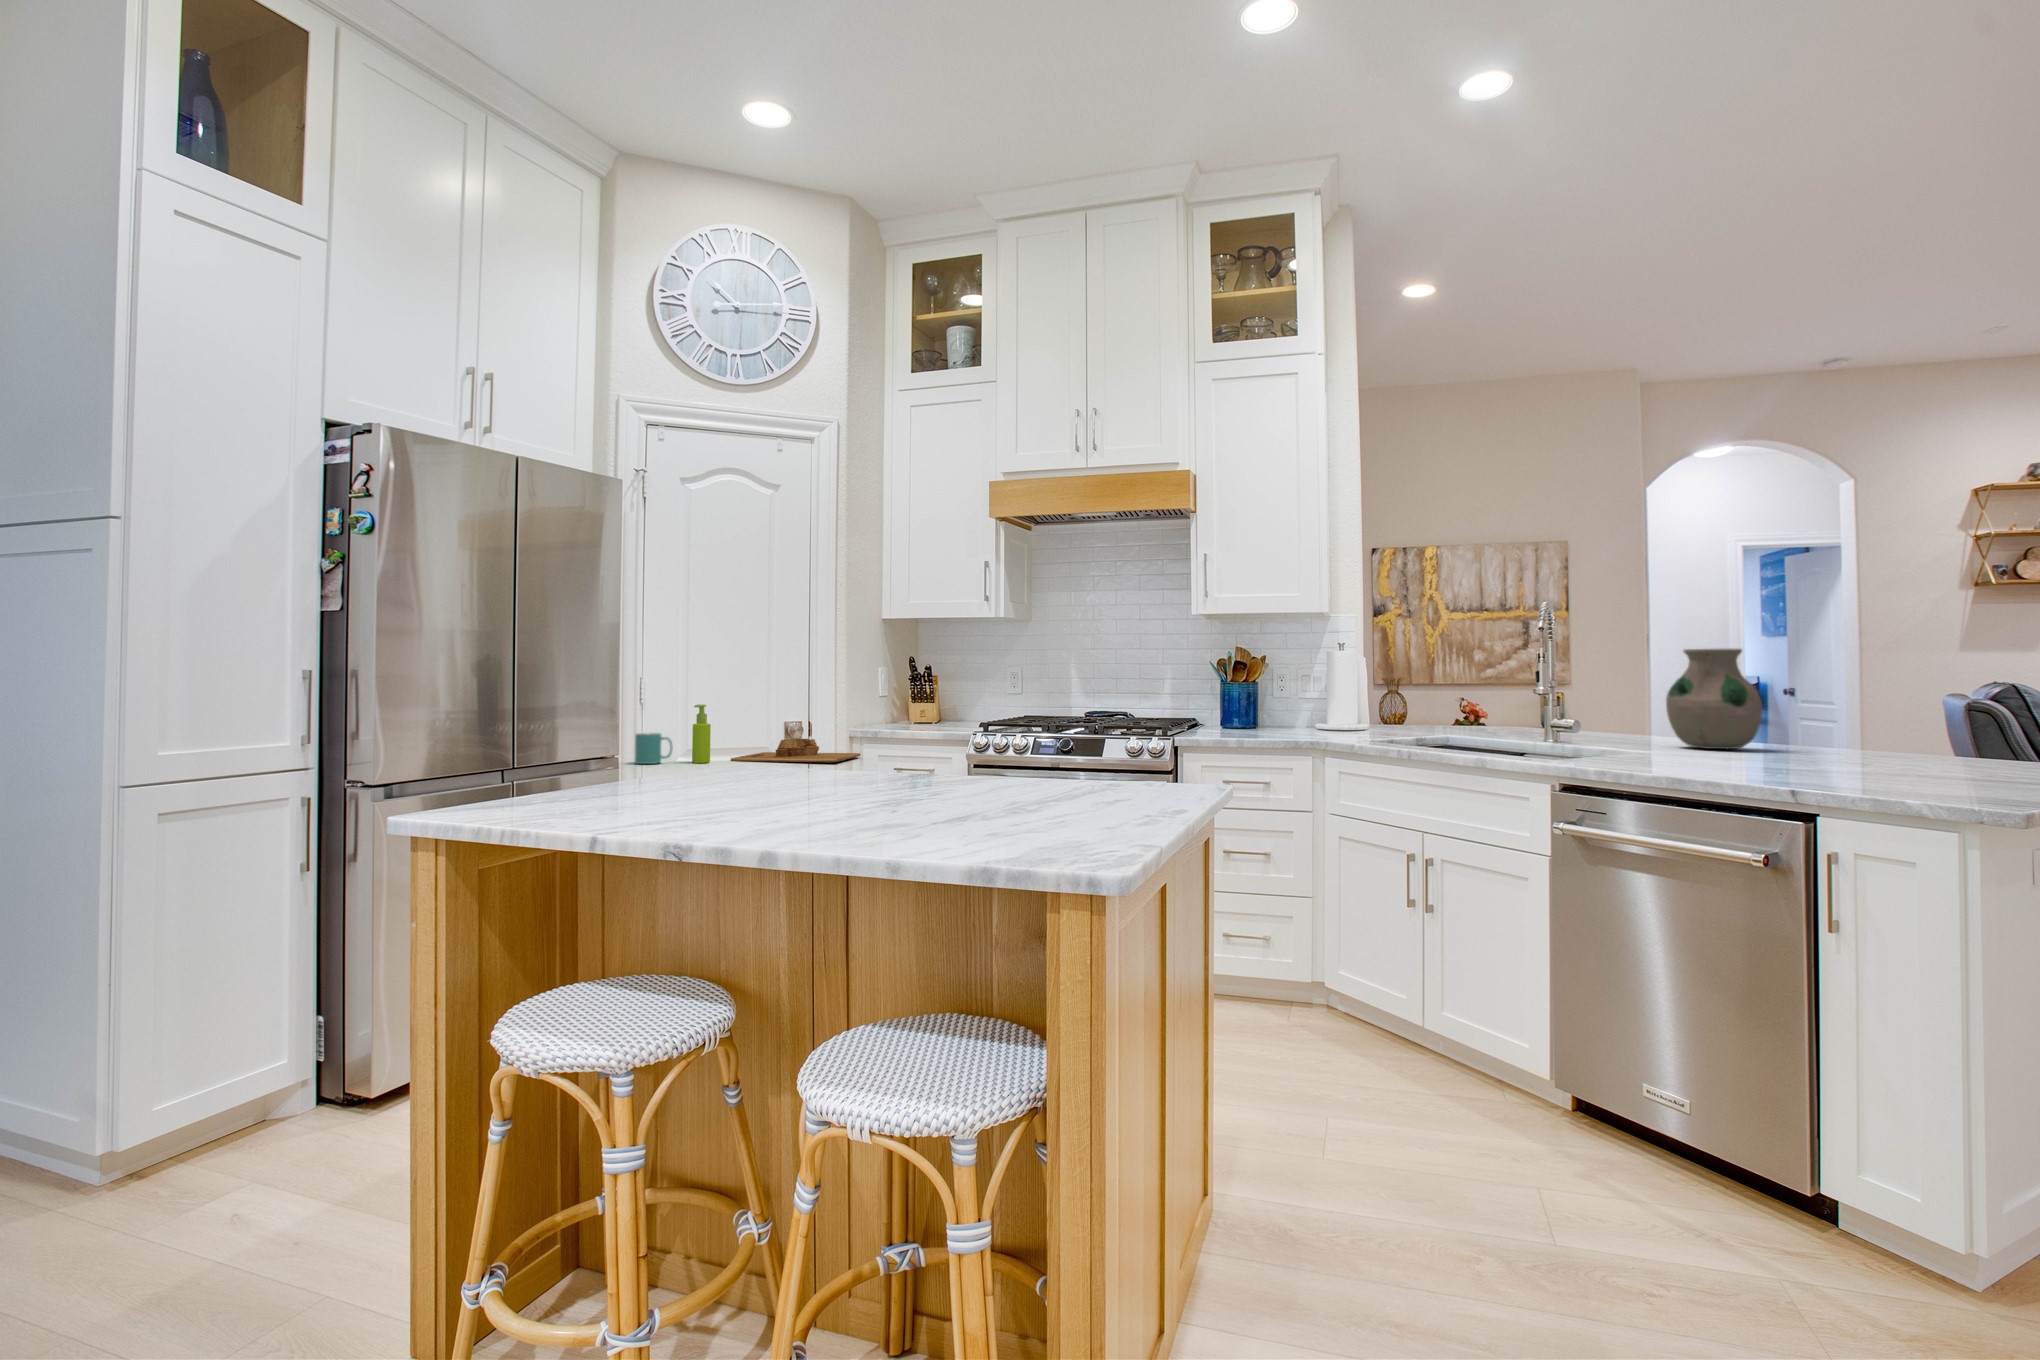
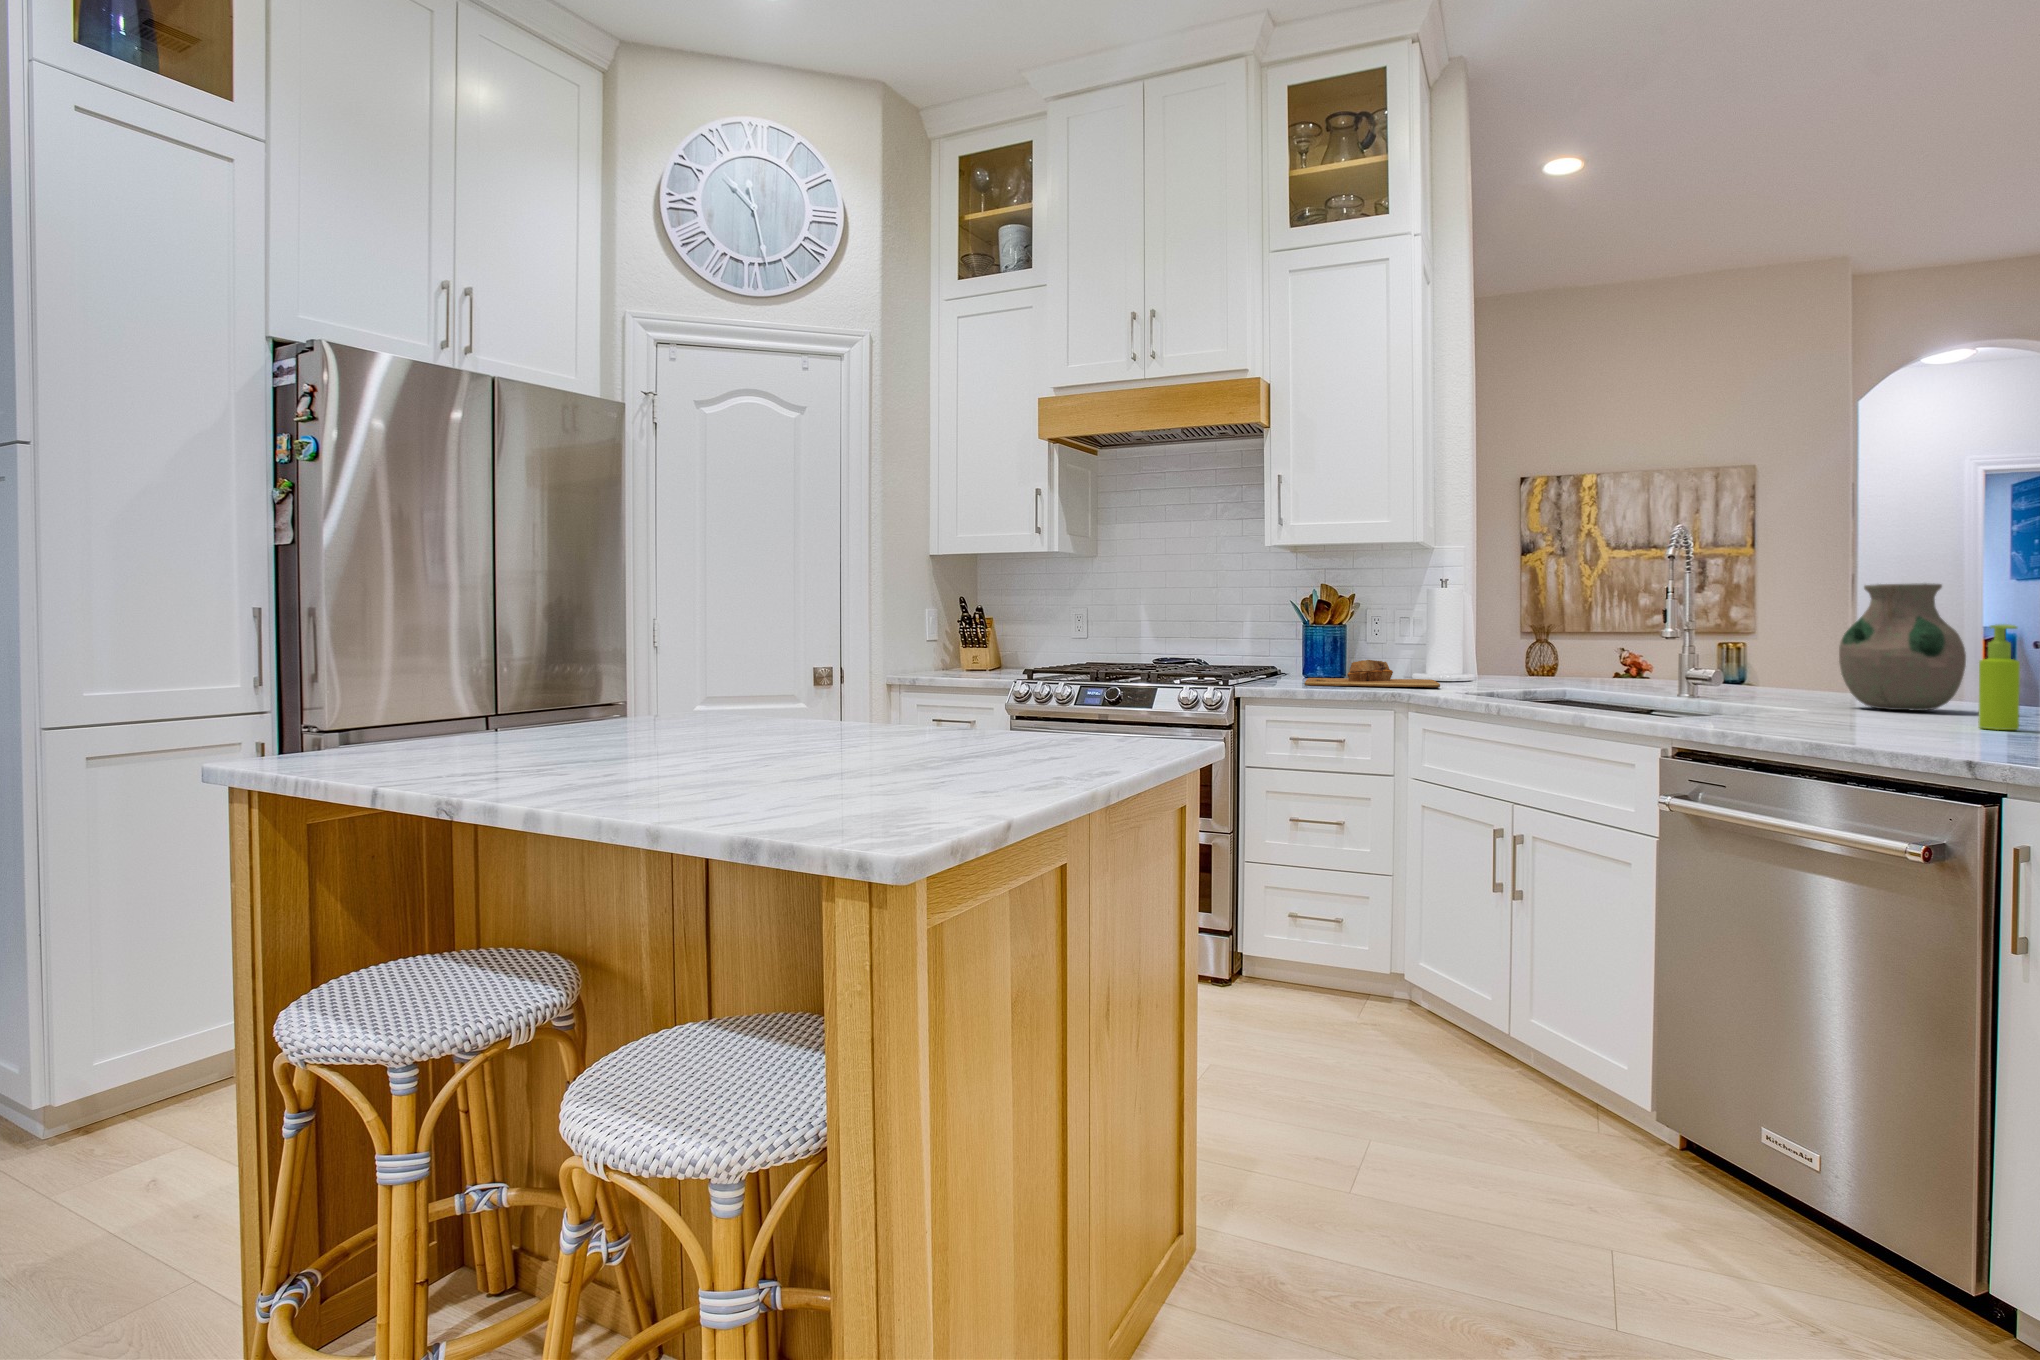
soap dispenser: present [692,704,711,763] -> present [1979,624,2020,730]
mug: present [635,733,672,764] -> none [644,680,684,714]
cutting board: present [731,738,860,762] -> present [1305,660,1440,687]

